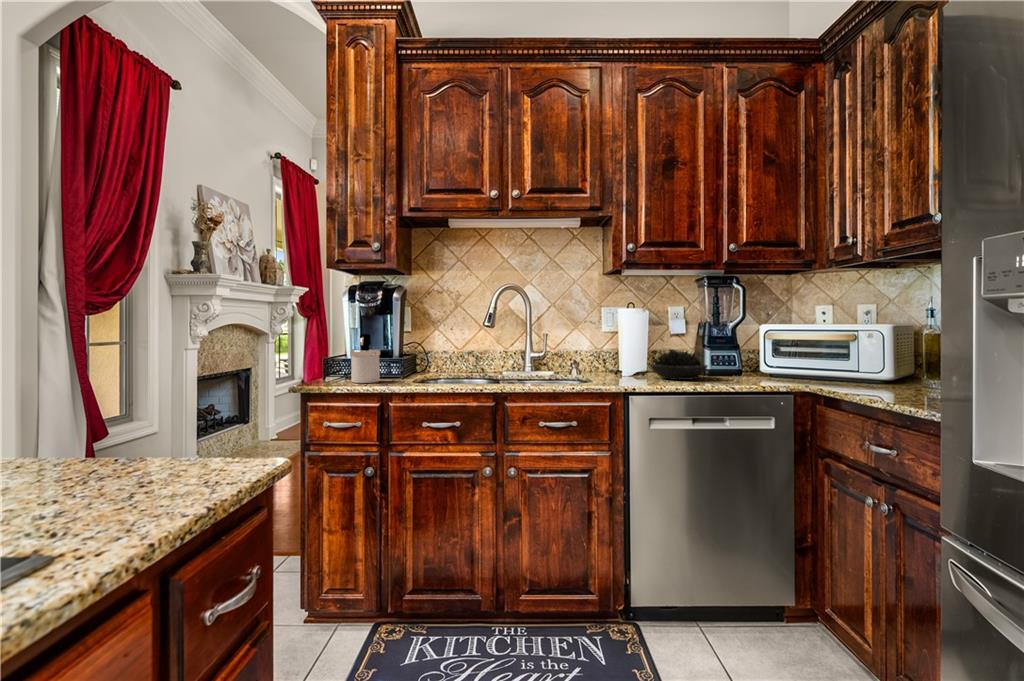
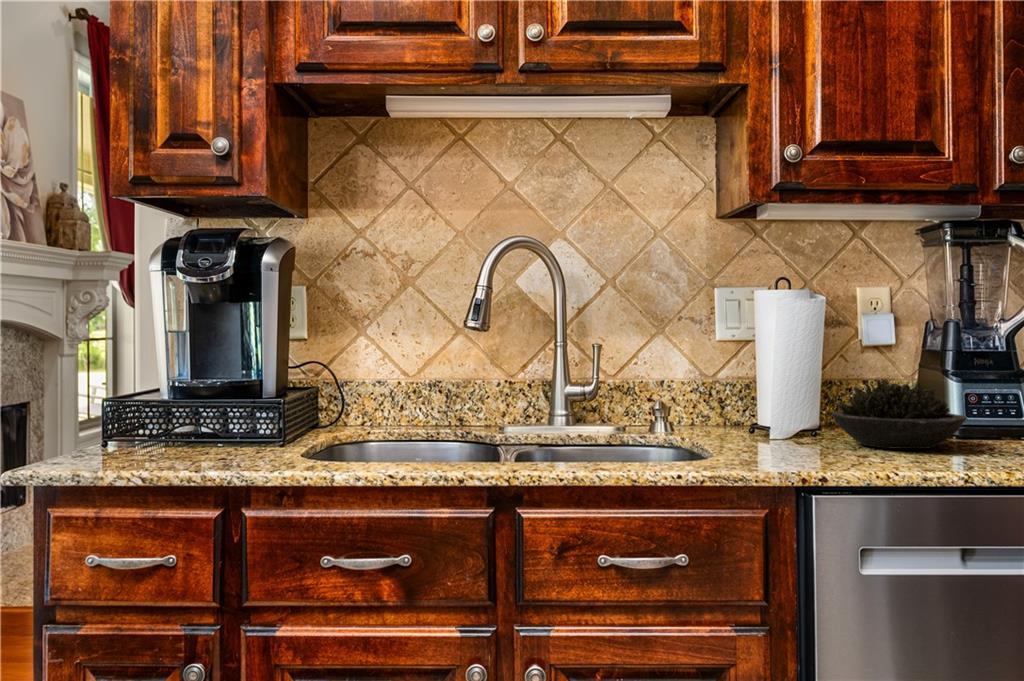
soap dispenser: present [350,334,380,383] -> none [158,347,228,459]

